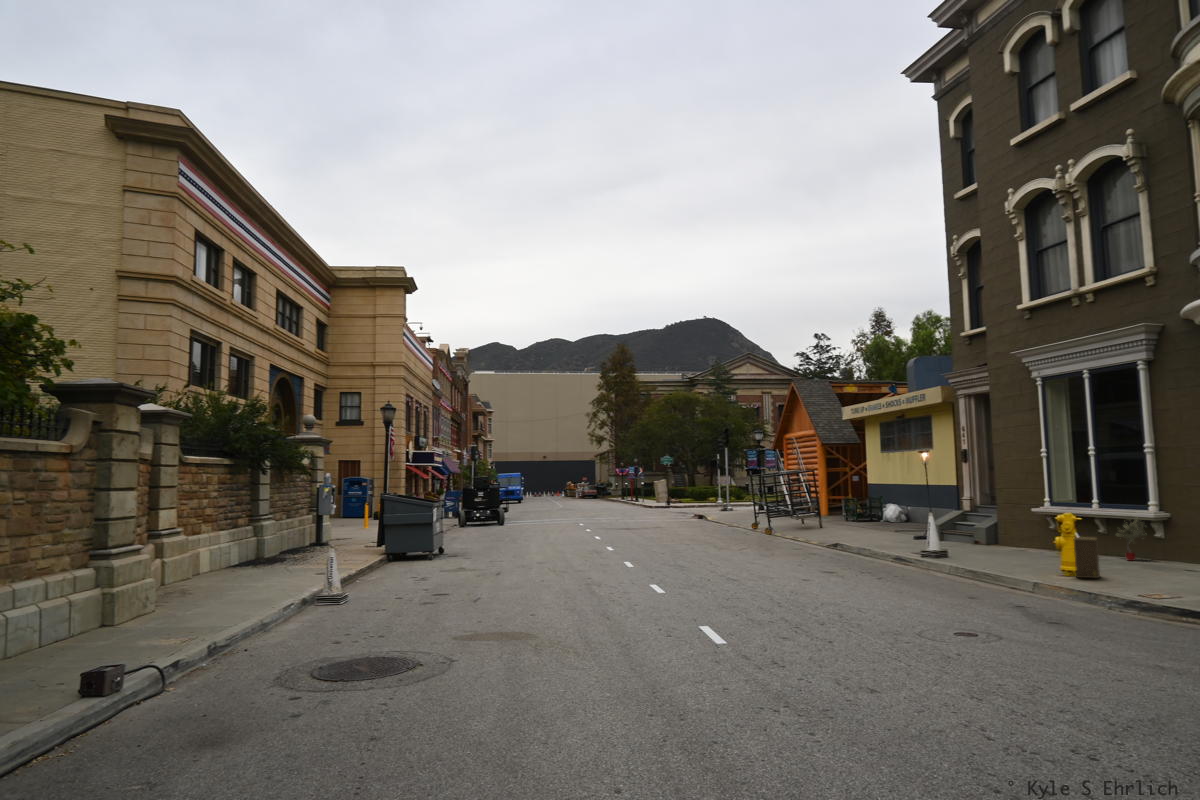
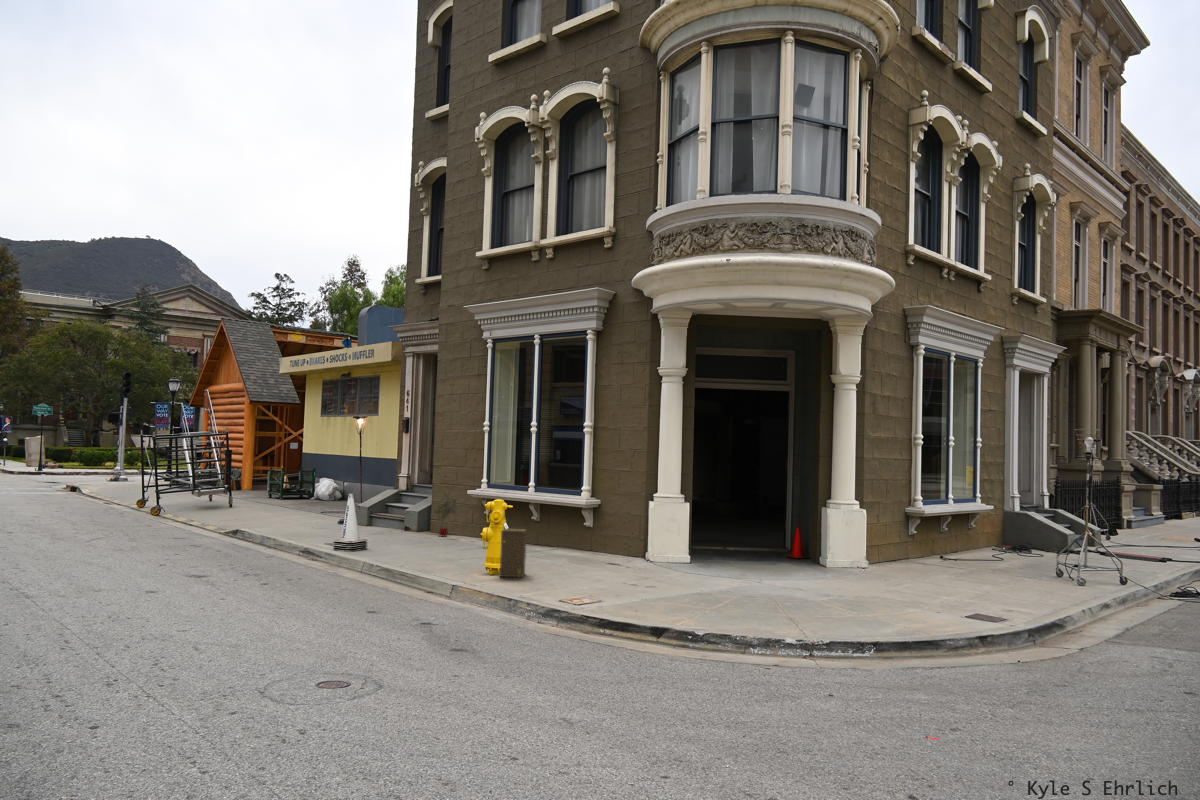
potted tree: present [1117,517,1147,561] -> present [435,493,458,537]

